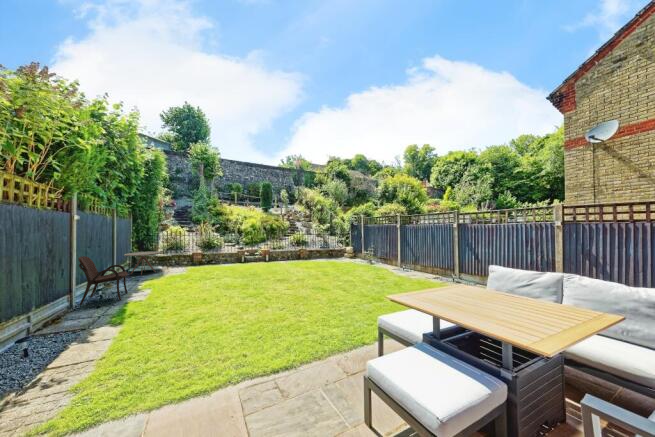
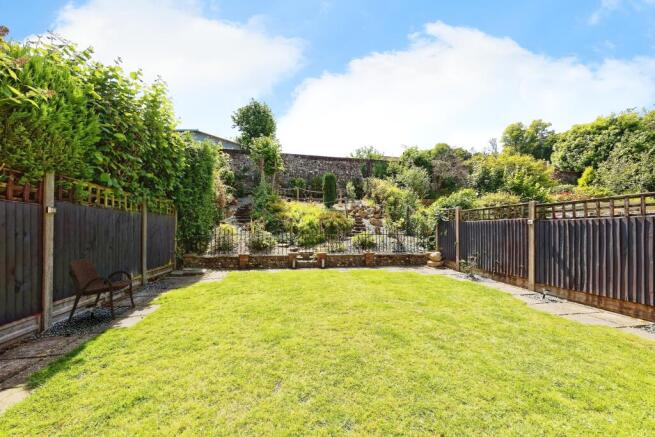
round table: present [124,251,161,275] -> none [160,253,199,280]

